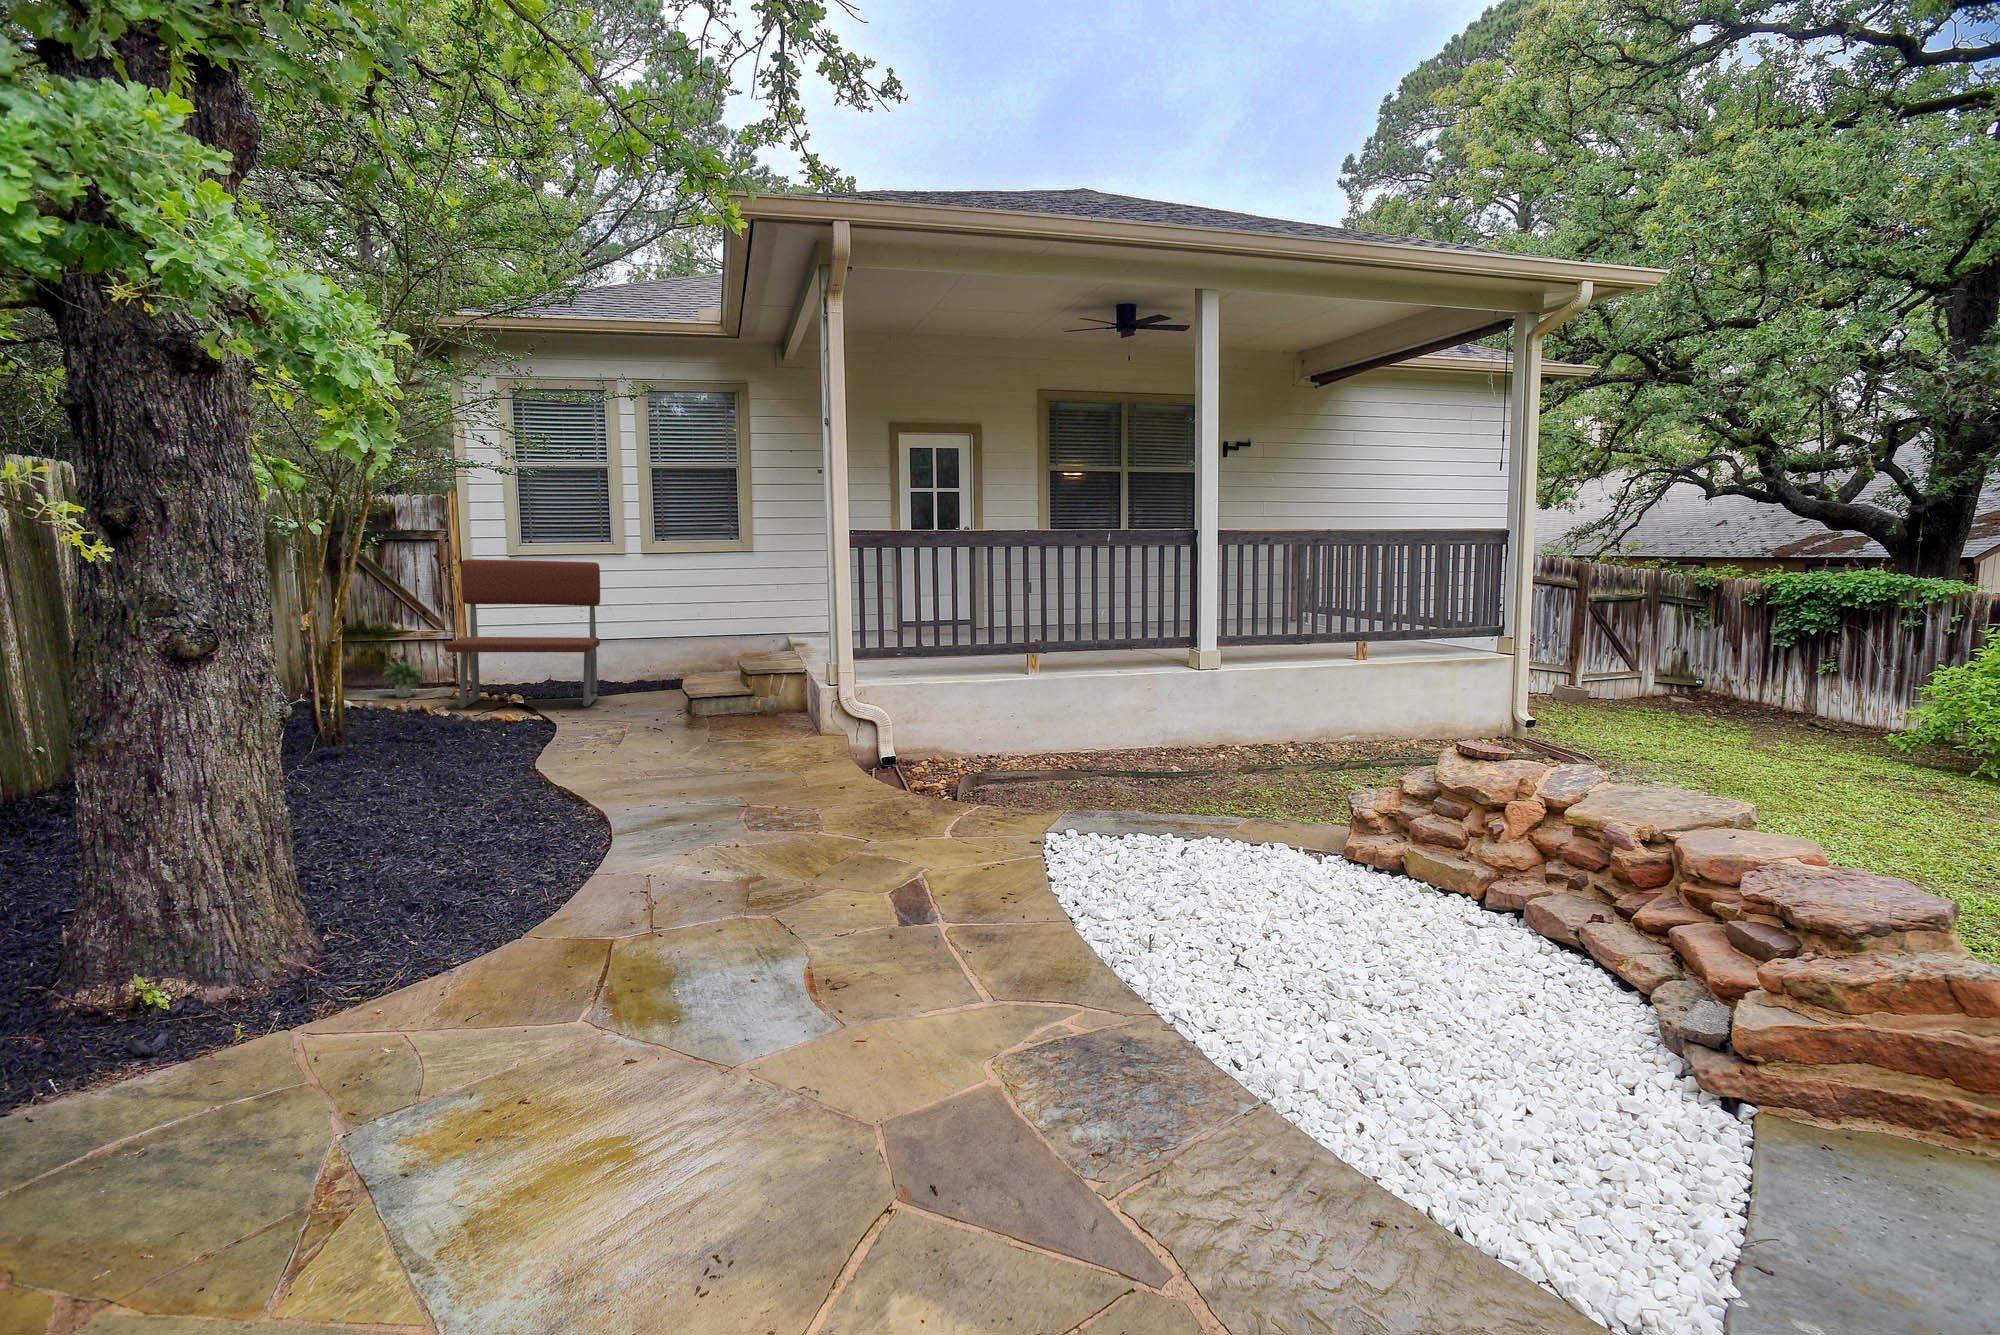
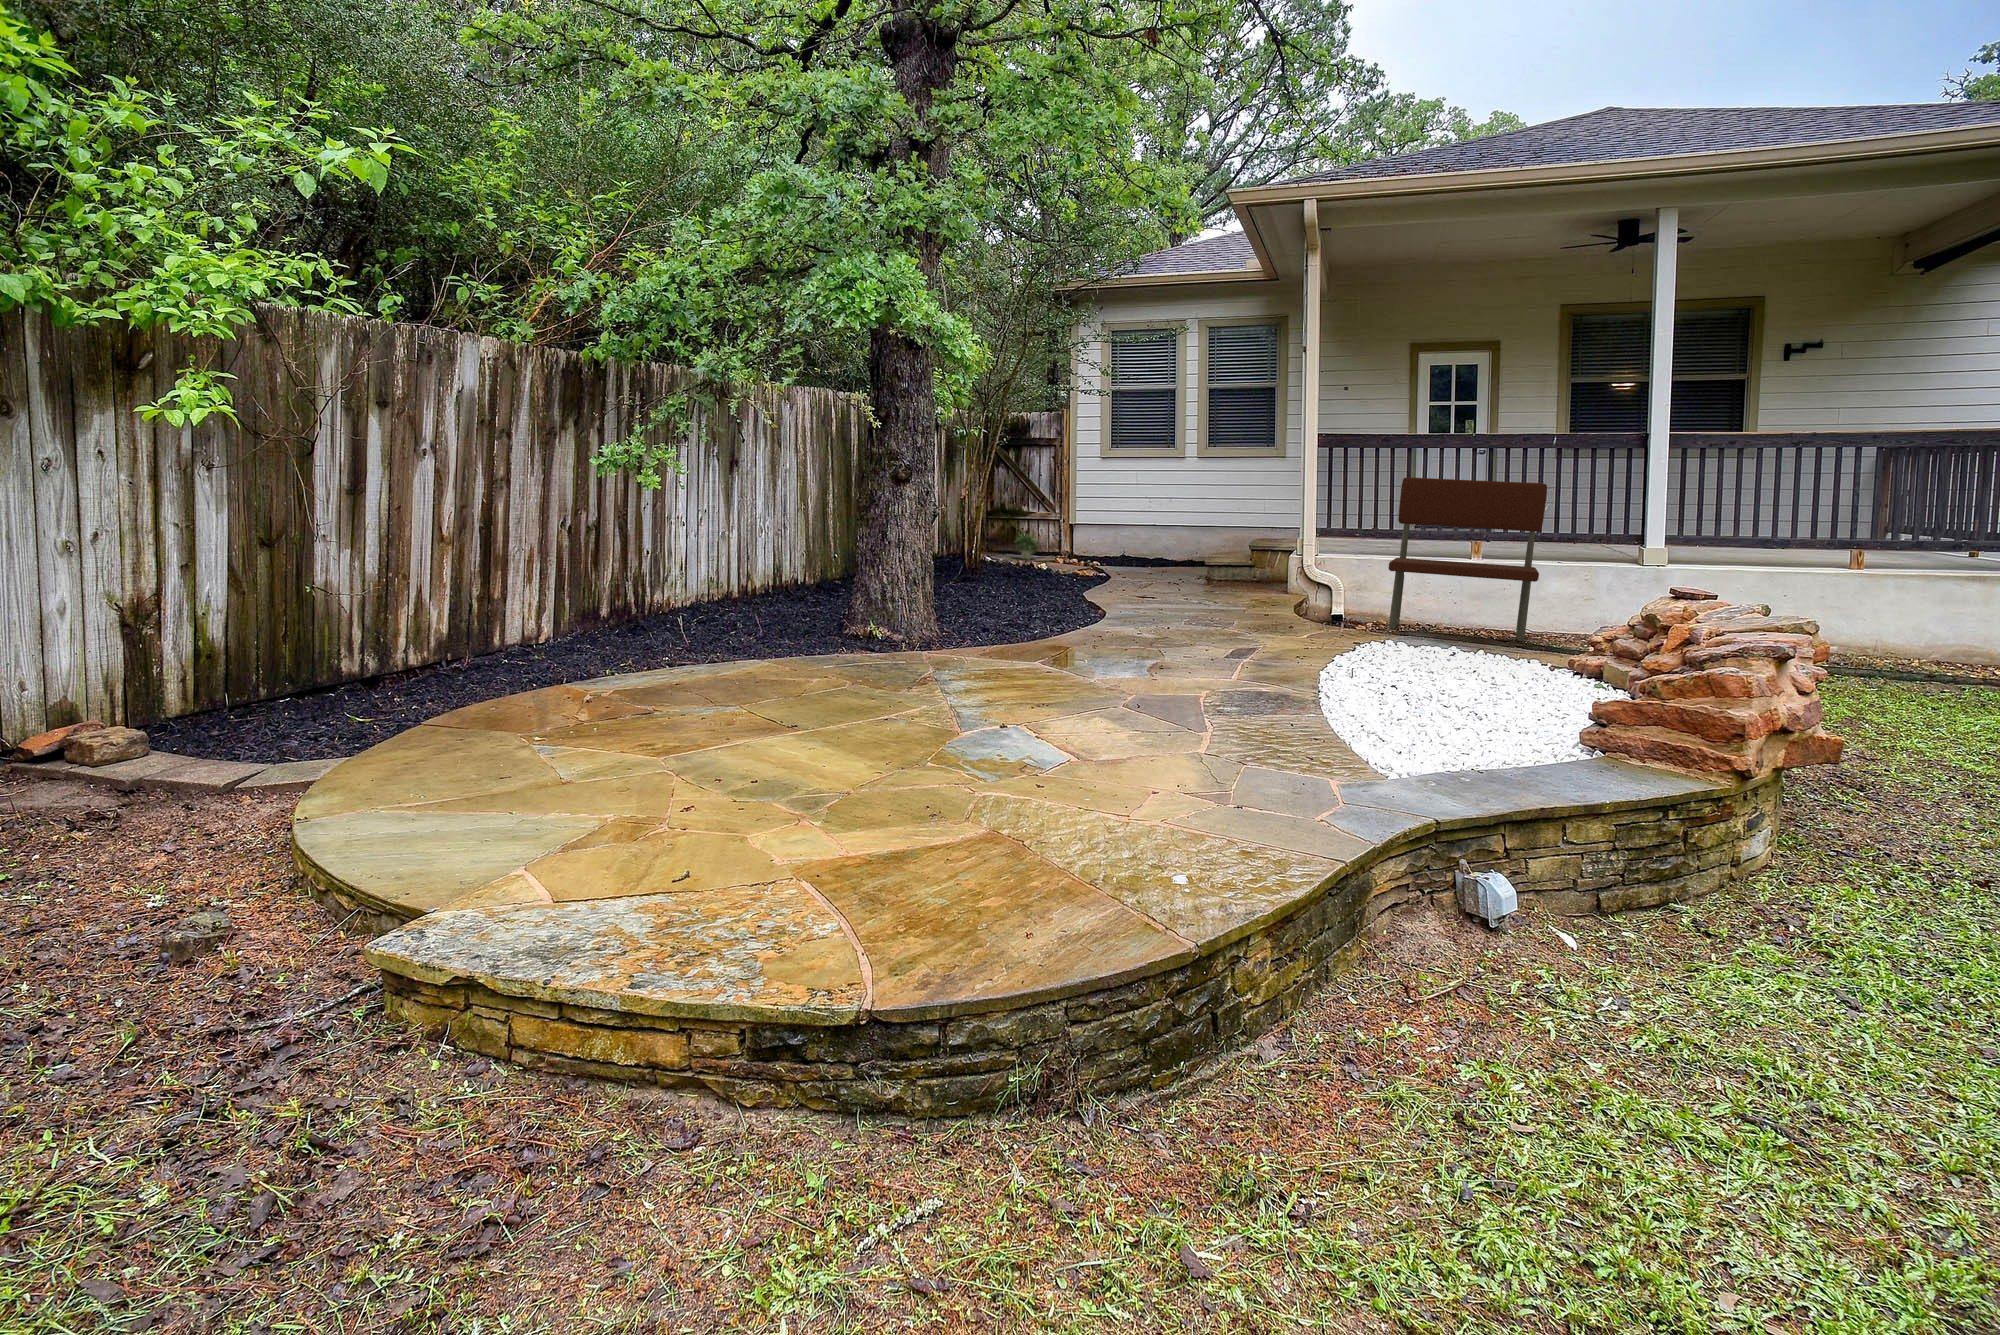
bench: present [445,559,600,708] -> present [1389,477,1547,641]

